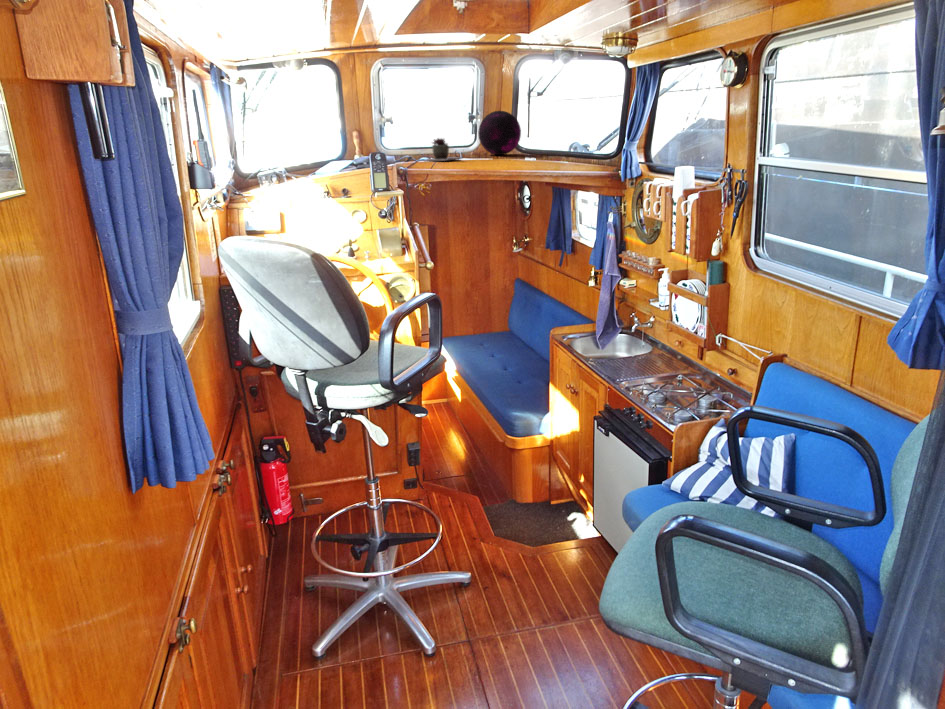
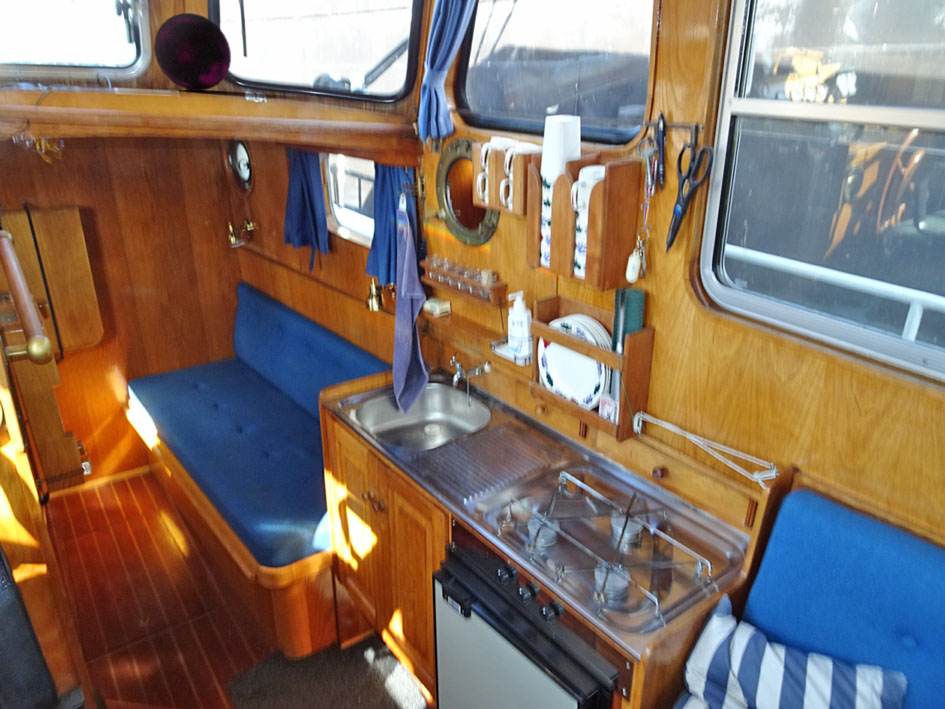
succulent plant: present [424,139,460,161] -> none [43,48,125,93]

